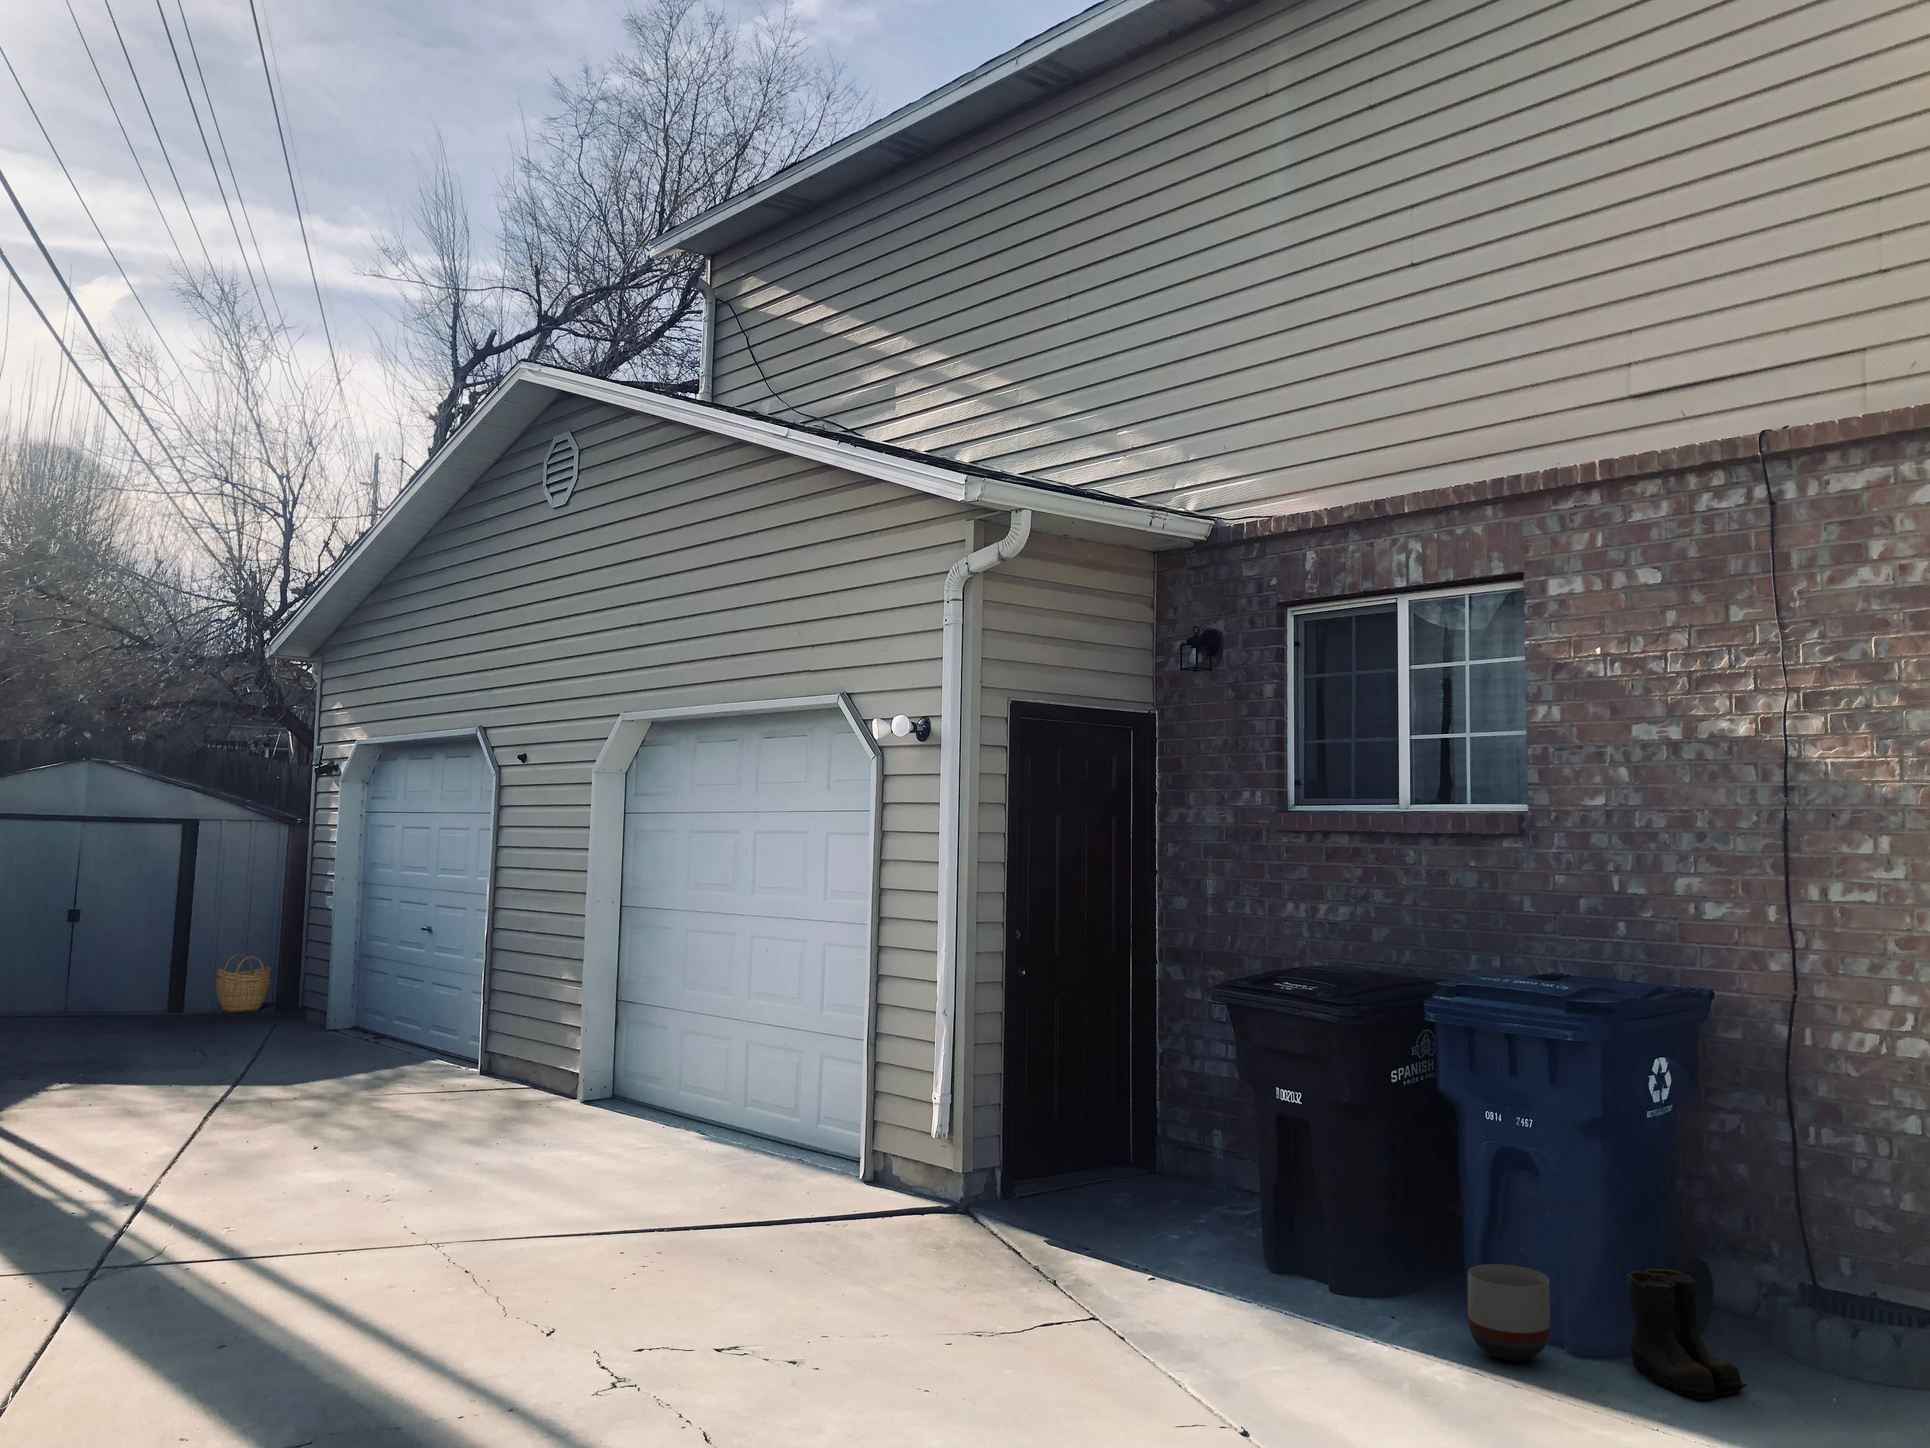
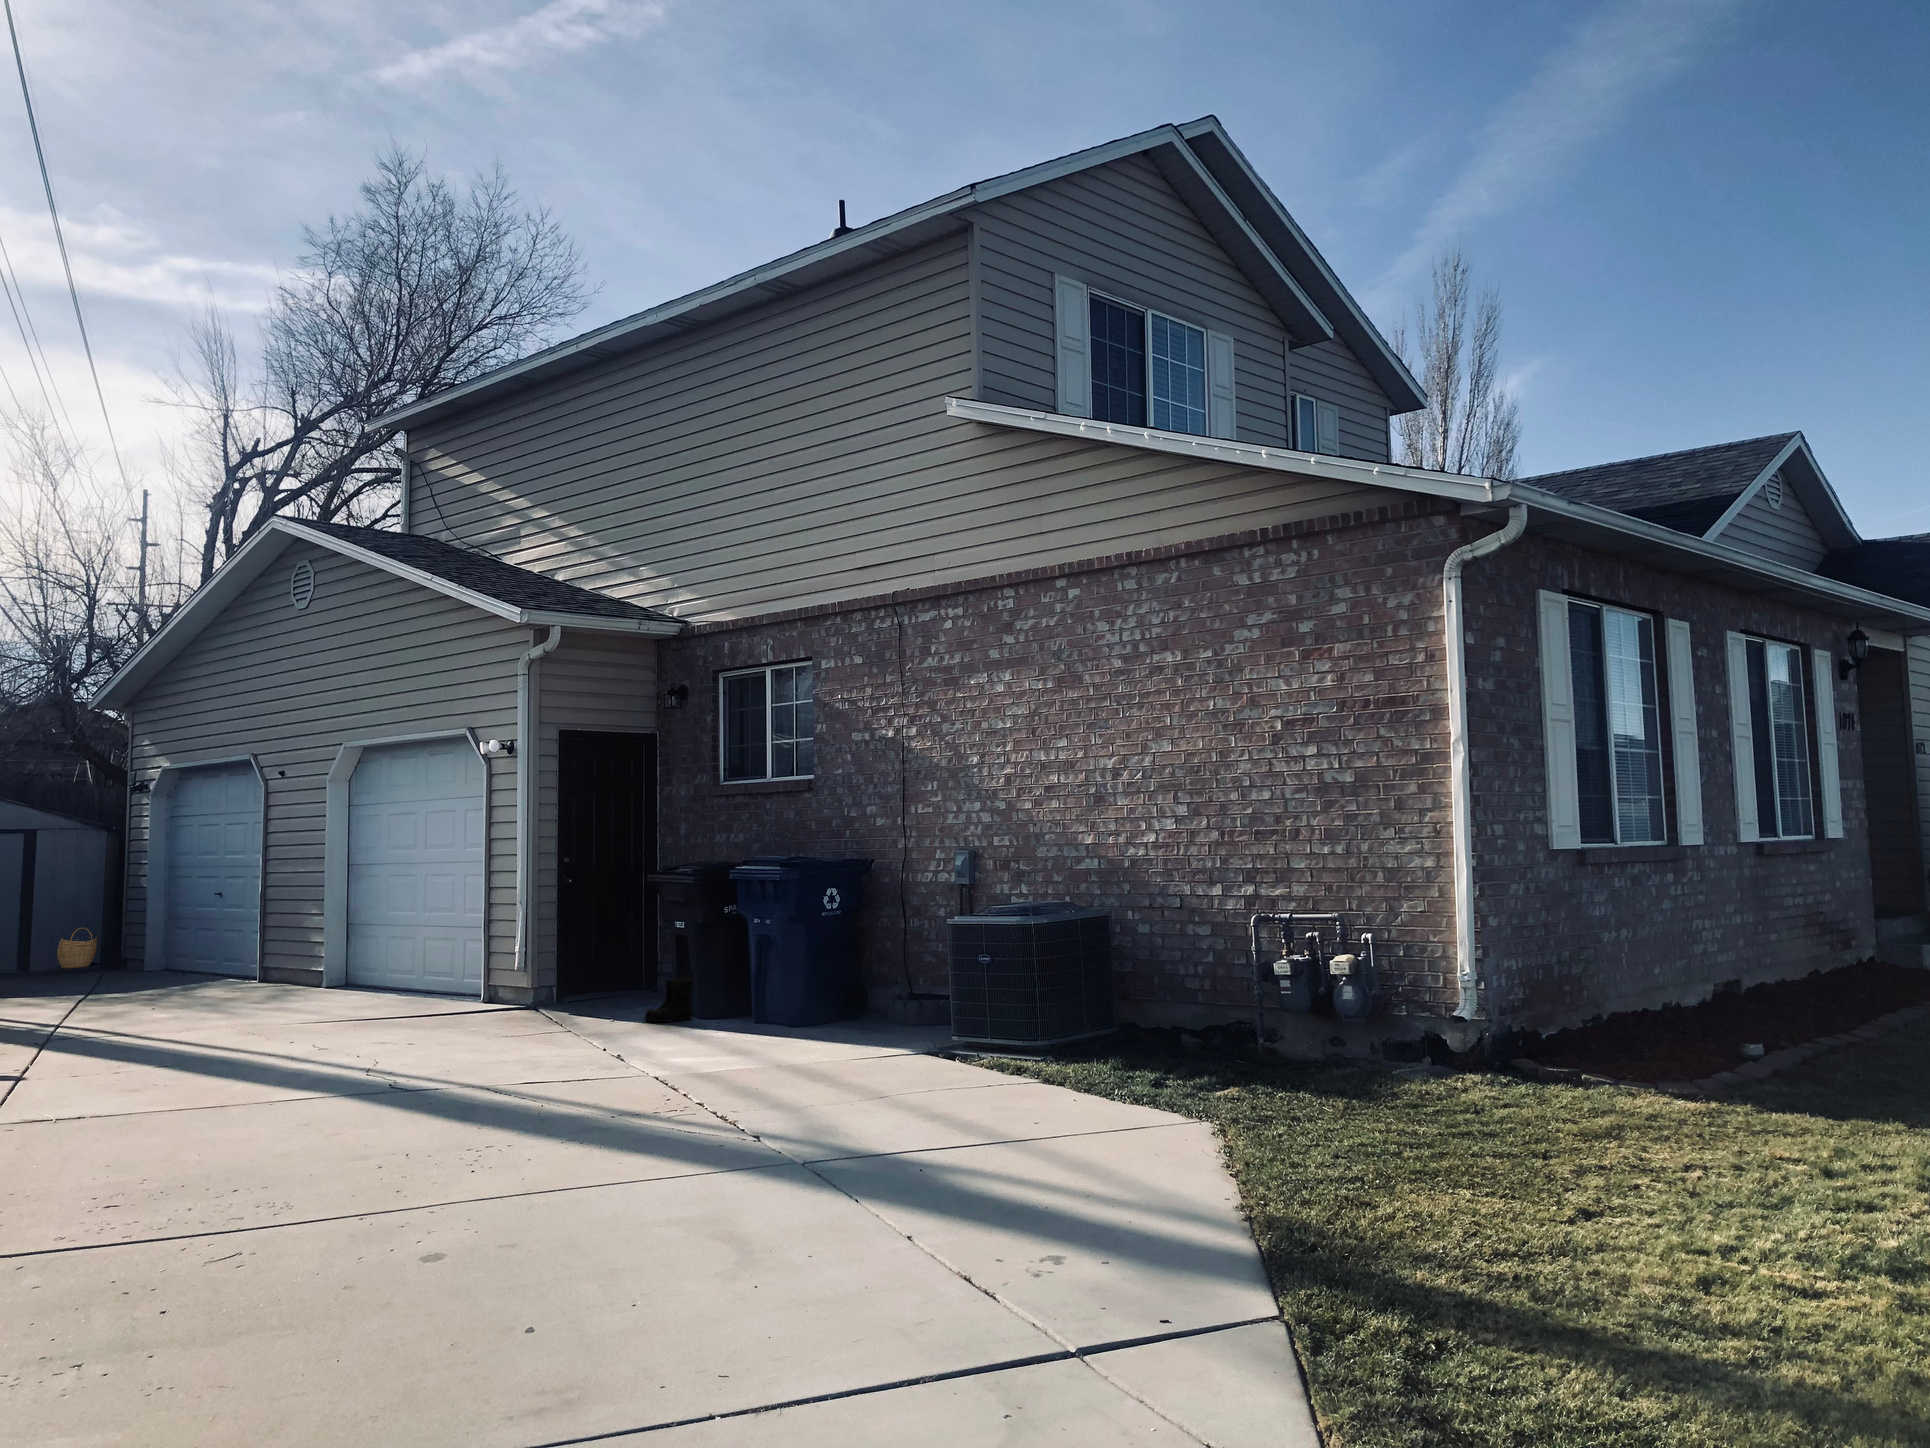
planter: present [1468,1264,1550,1361] -> none [737,989,773,1028]
boots: present [1626,1269,1747,1400] -> present [644,978,692,1022]

